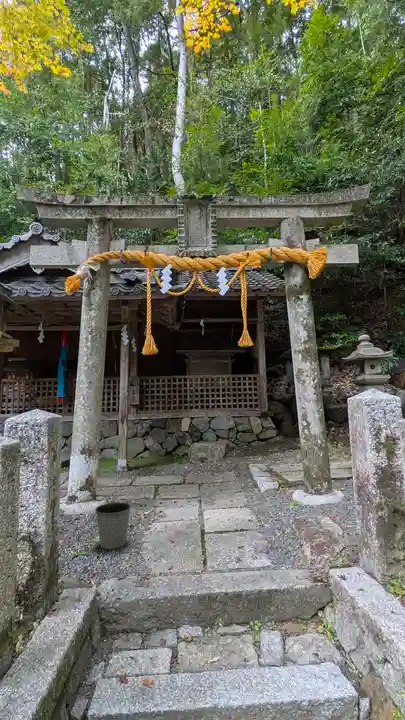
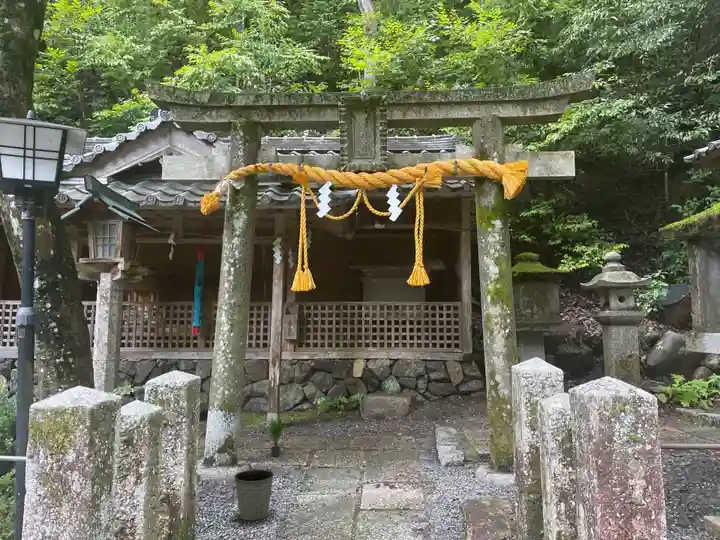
potted plant: none [114,456,138,493] -> present [267,418,285,457]

